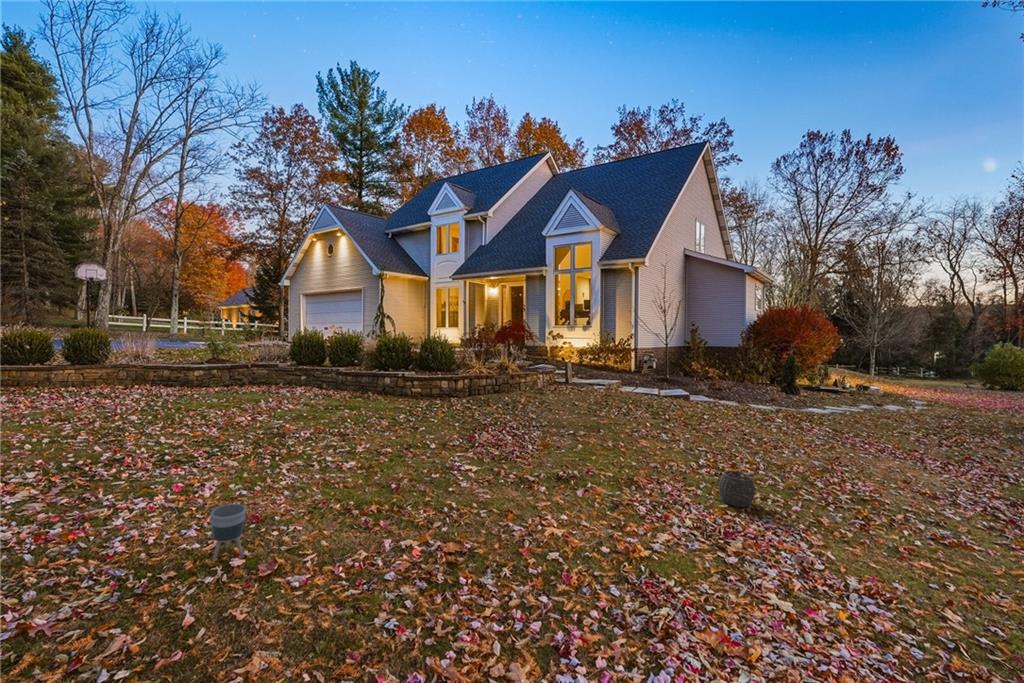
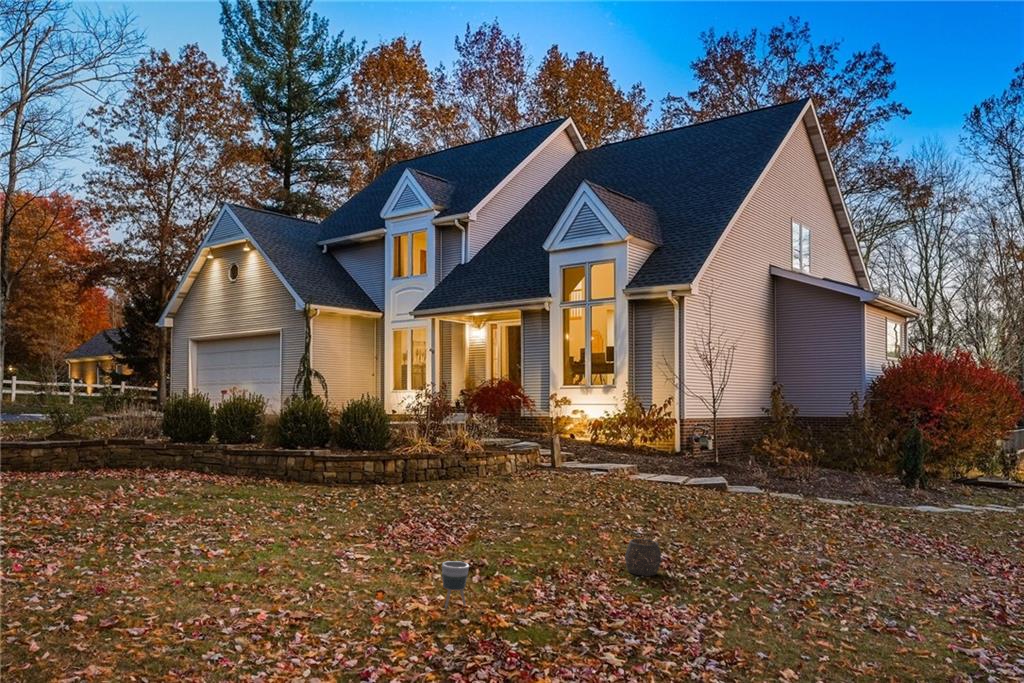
planter: present [211,504,246,562] -> present [442,561,469,608]

